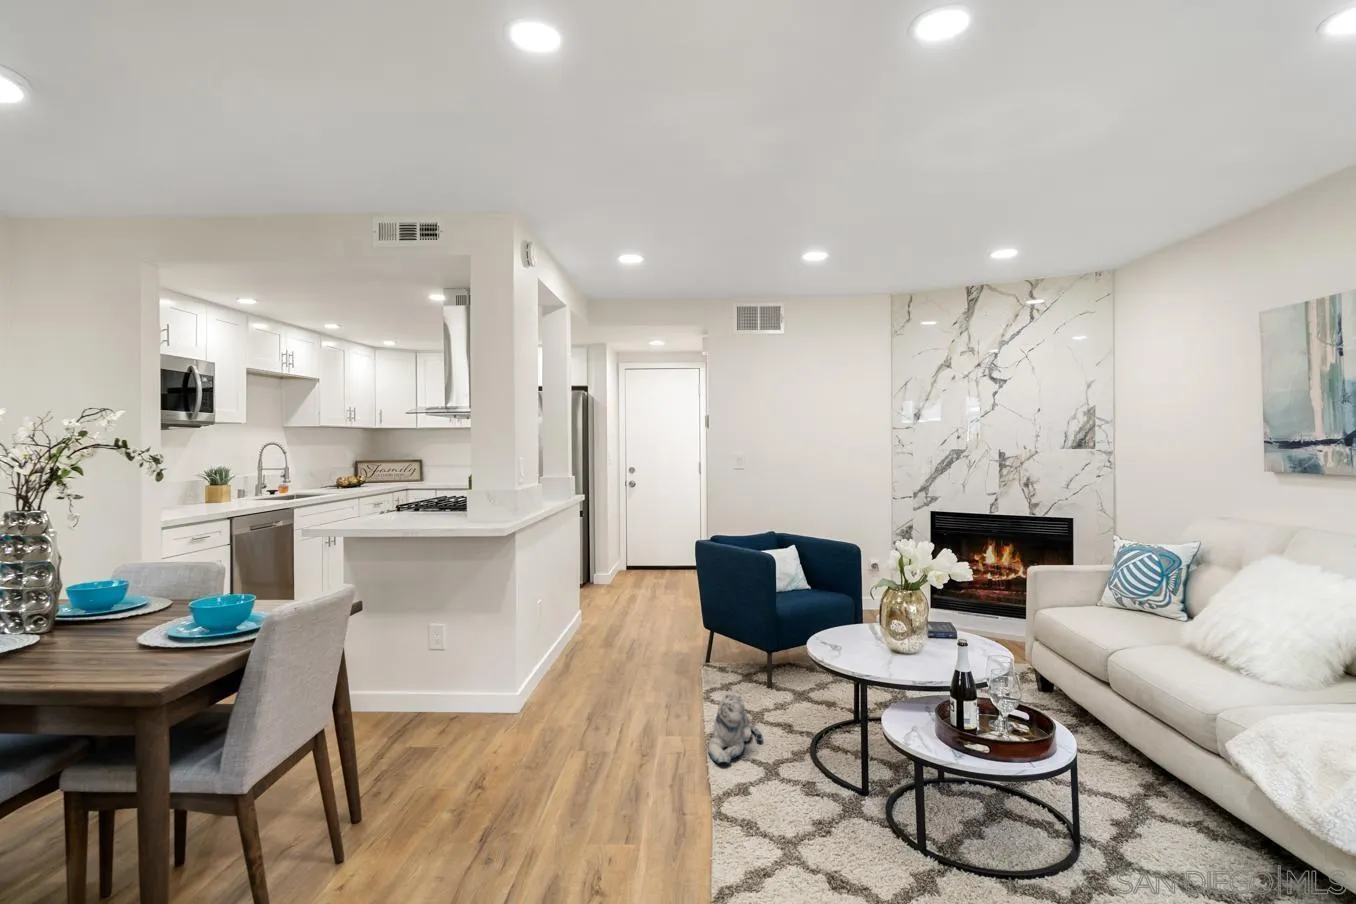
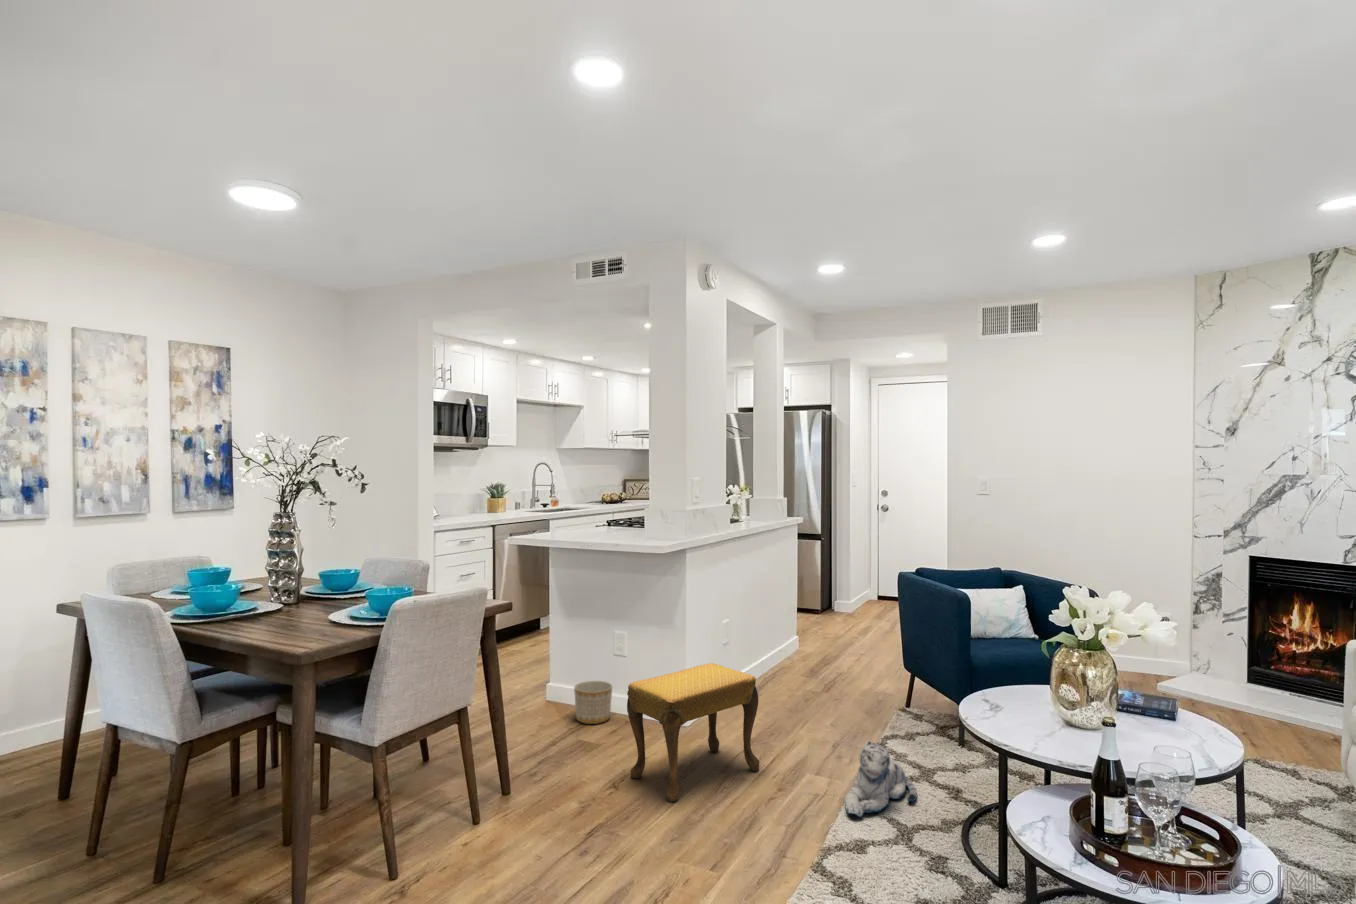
footstool: none [489,645,617,790] -> present [627,663,759,802]
planter: none [391,681,436,730] -> present [574,681,612,724]

